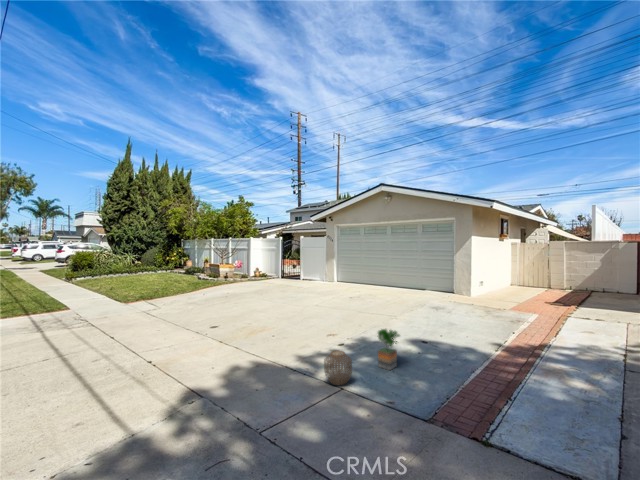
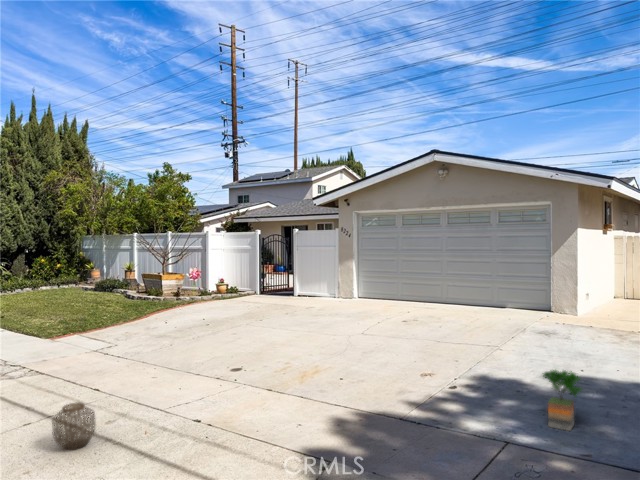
woven basket: present [324,350,352,385] -> present [52,402,95,450]

